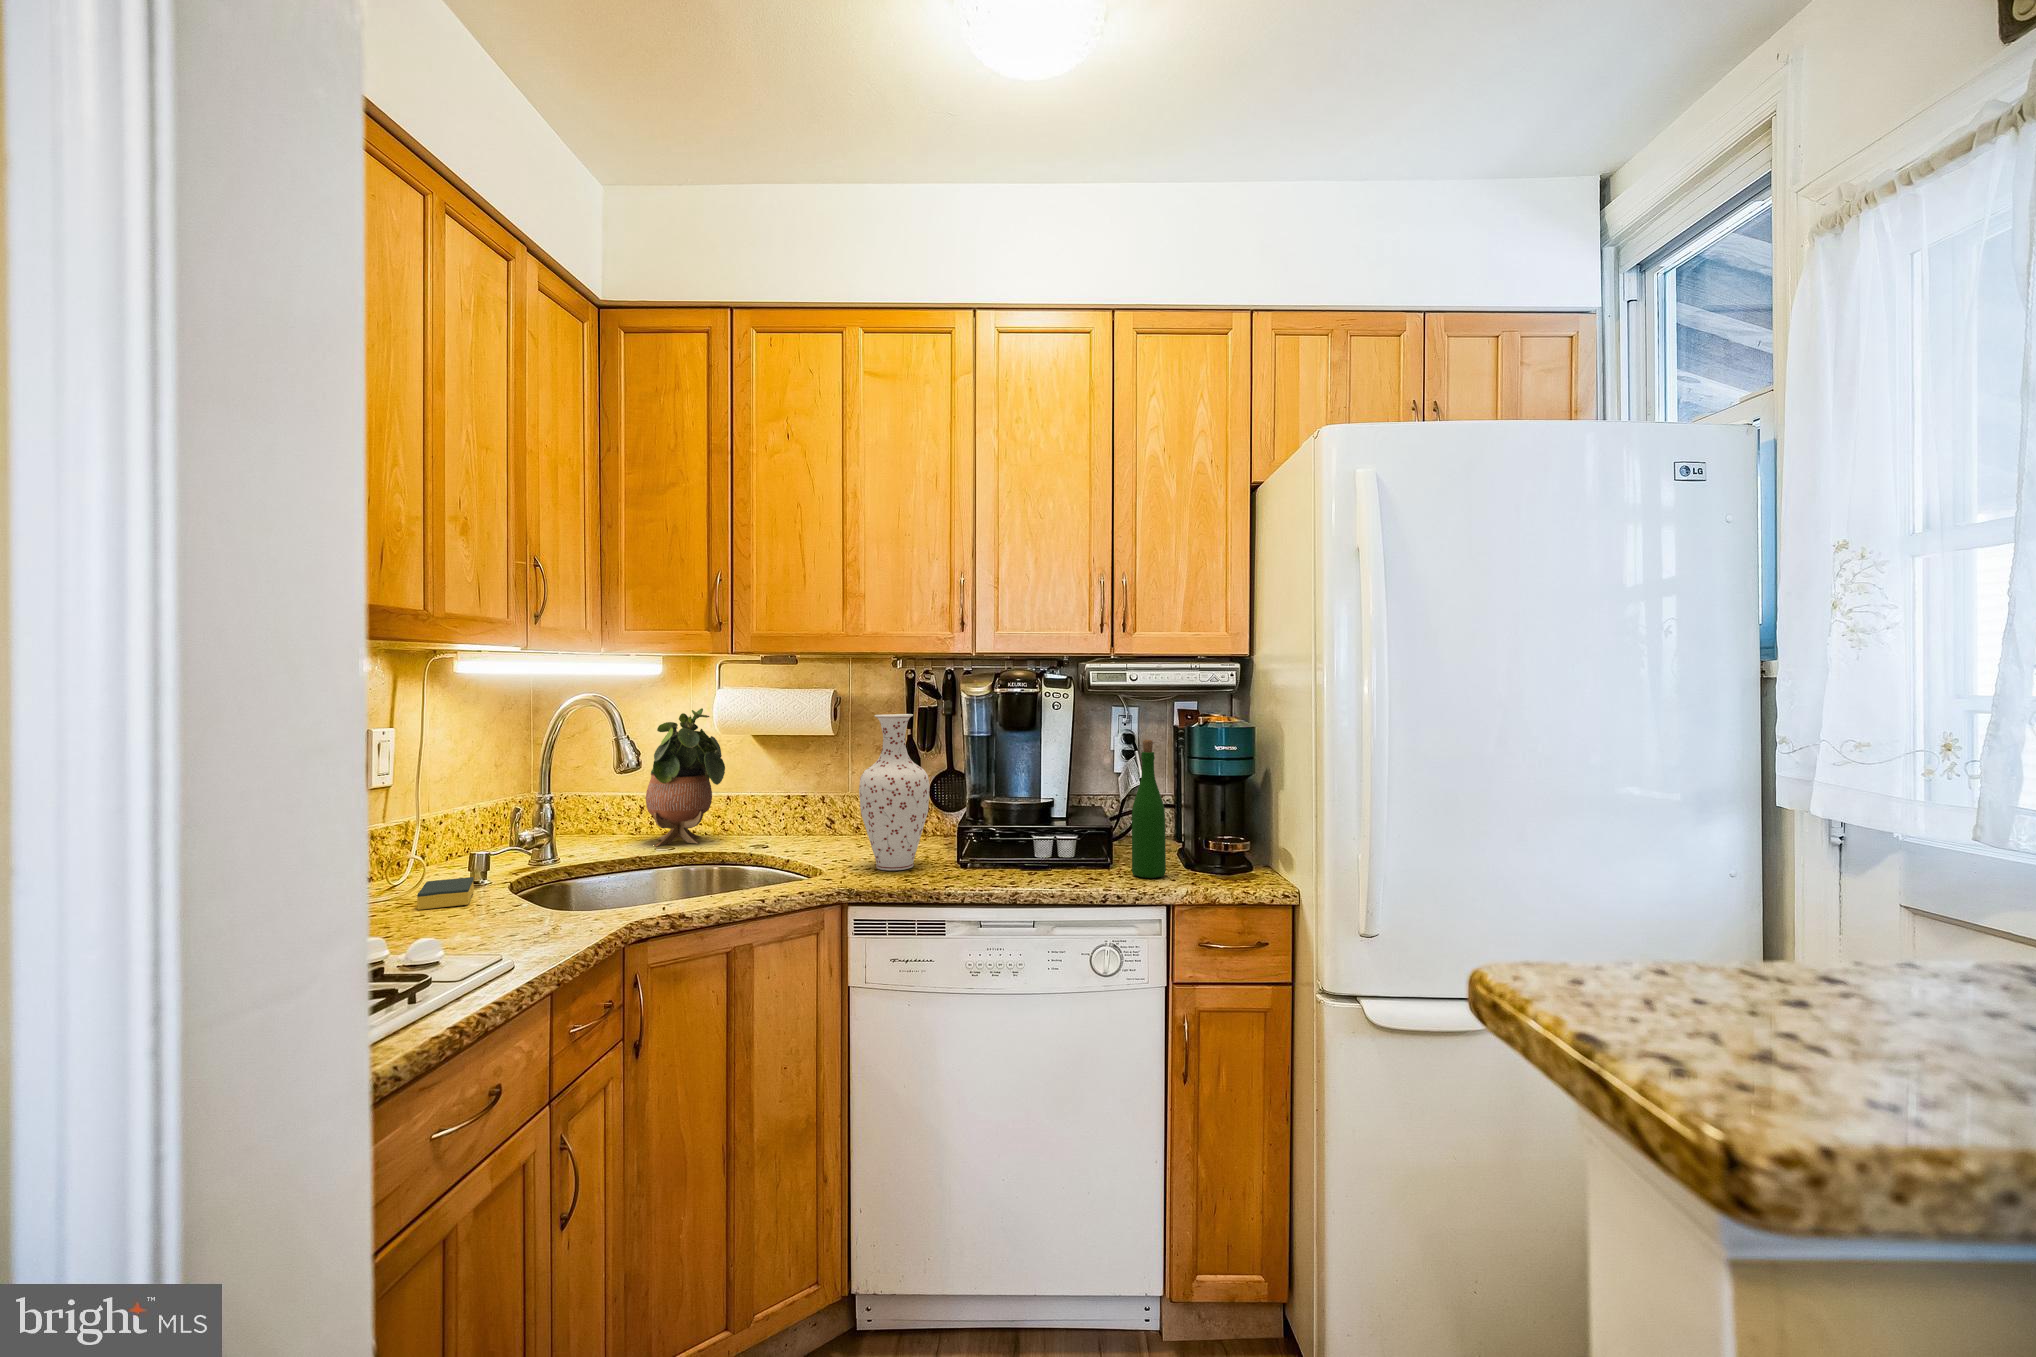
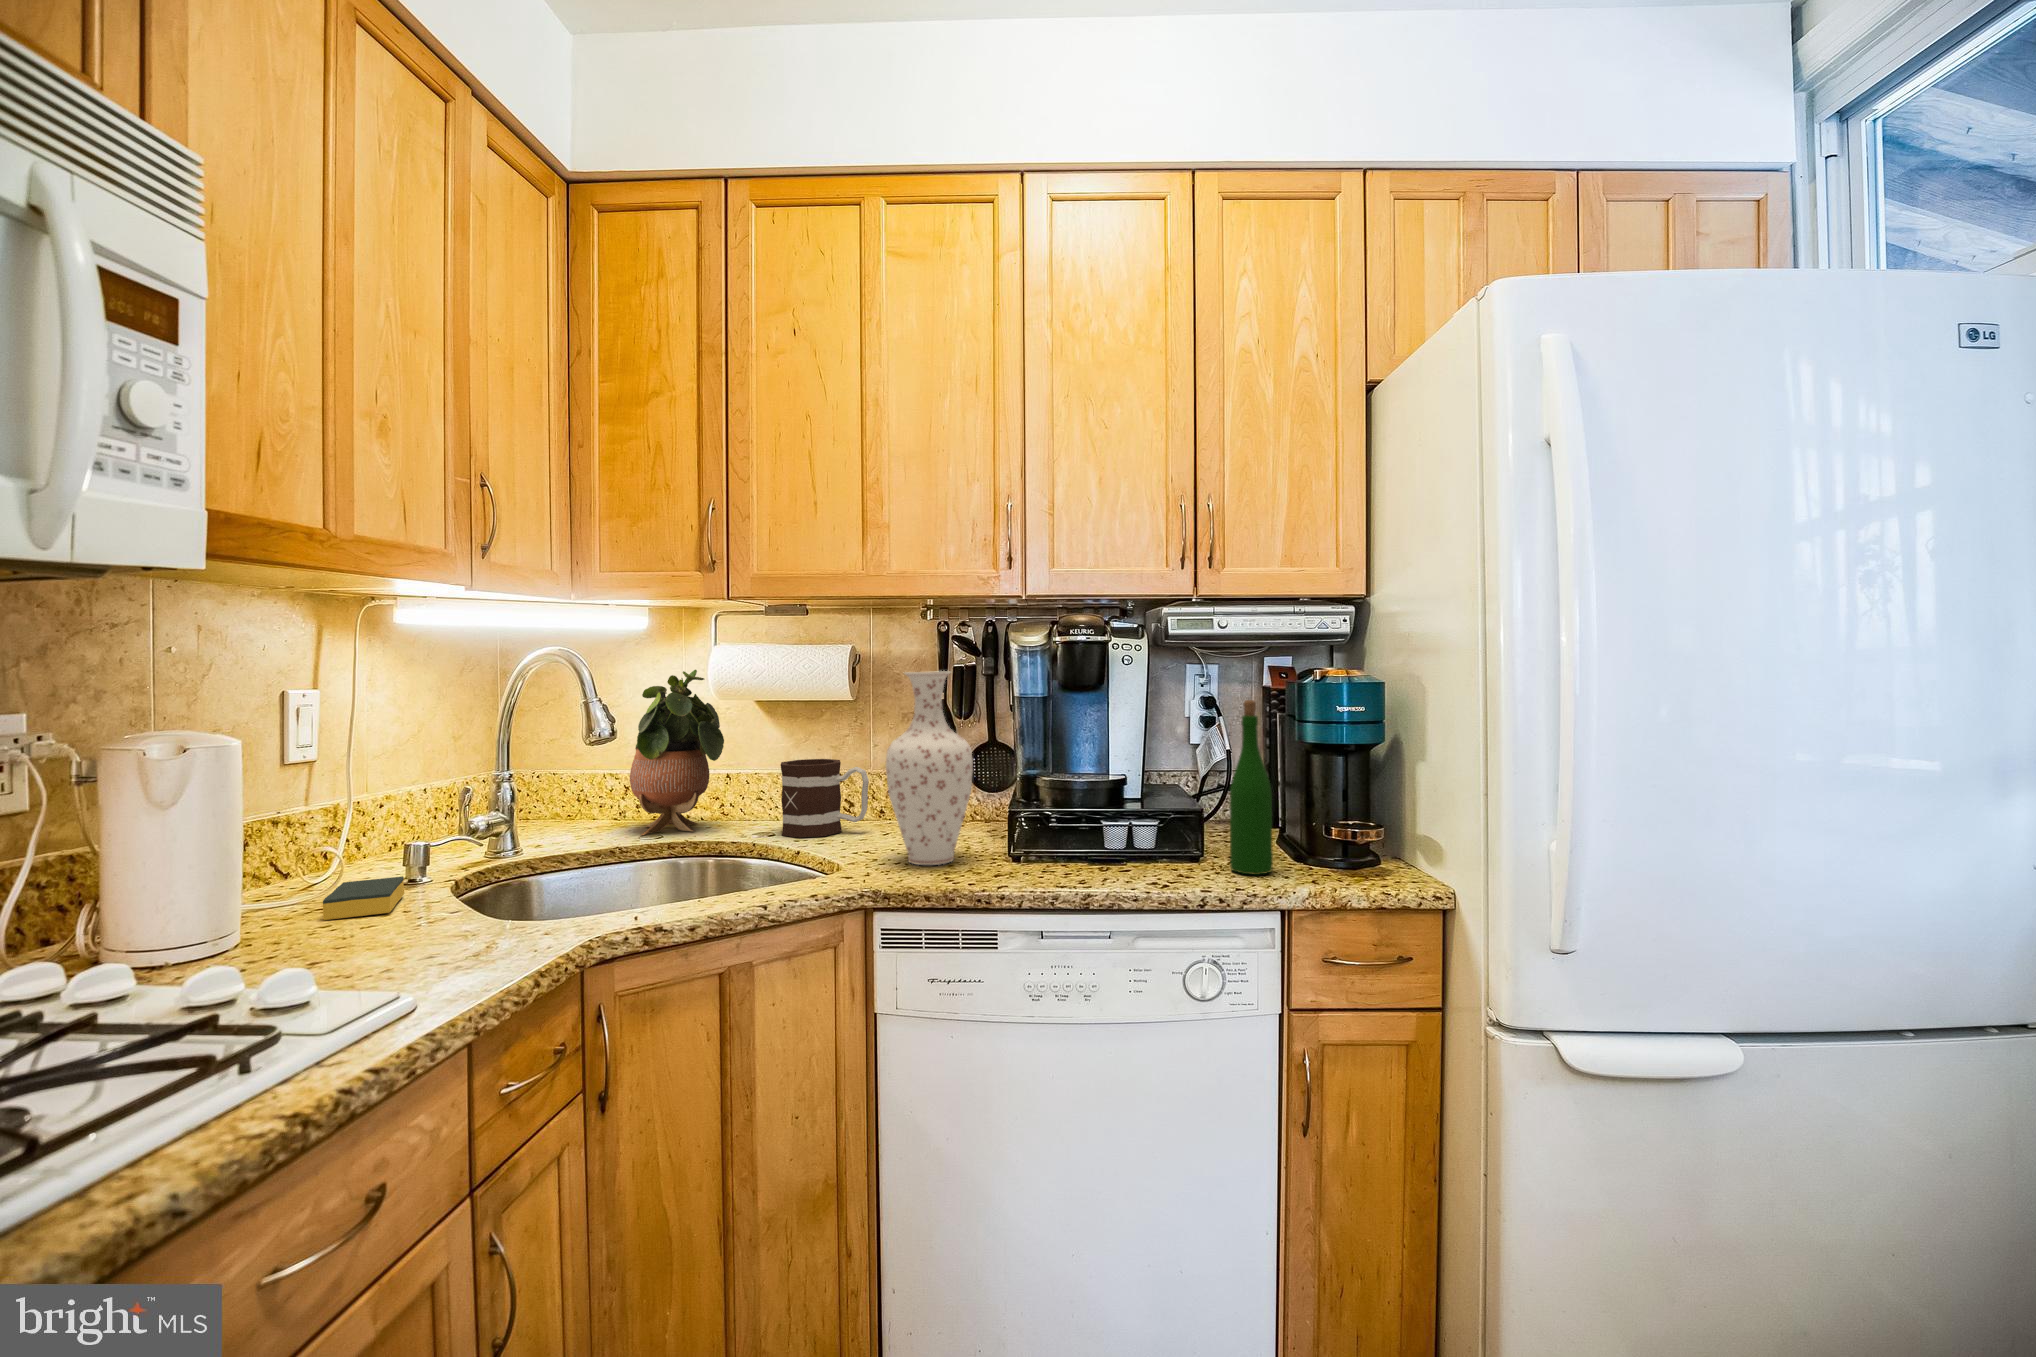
mug: none [772,783,845,849] -> present [781,759,869,838]

